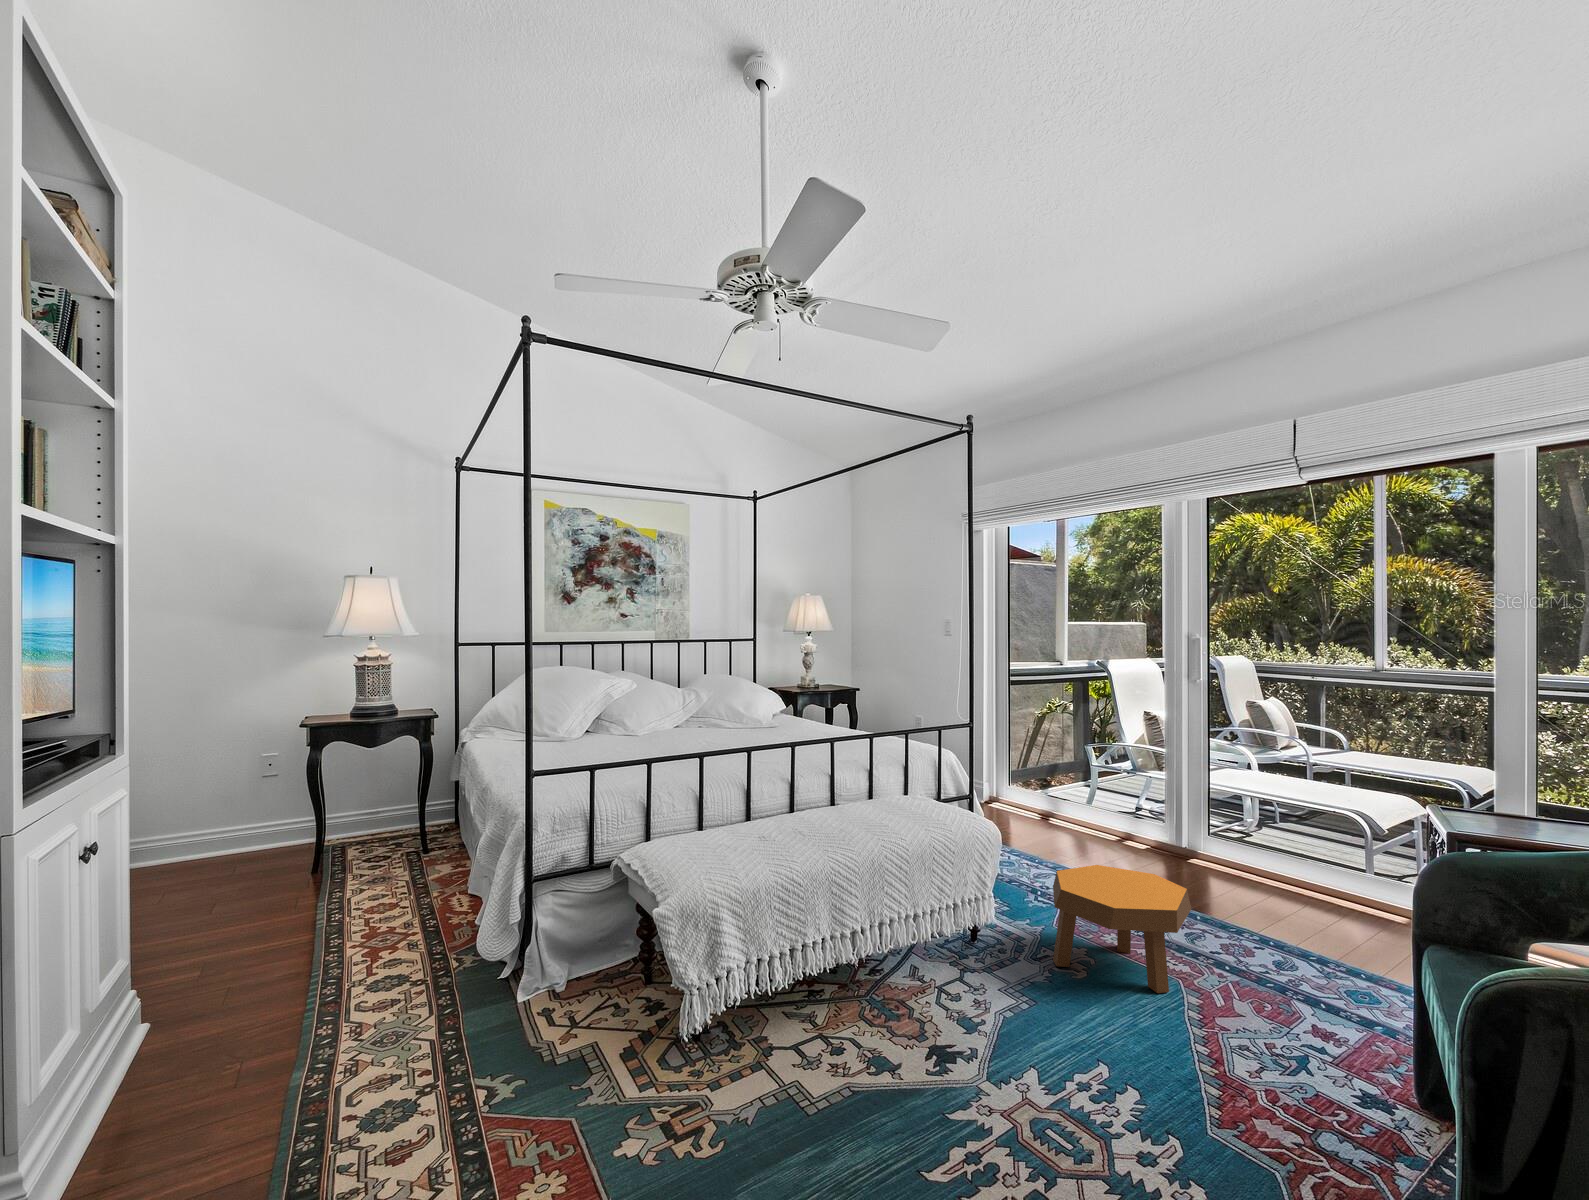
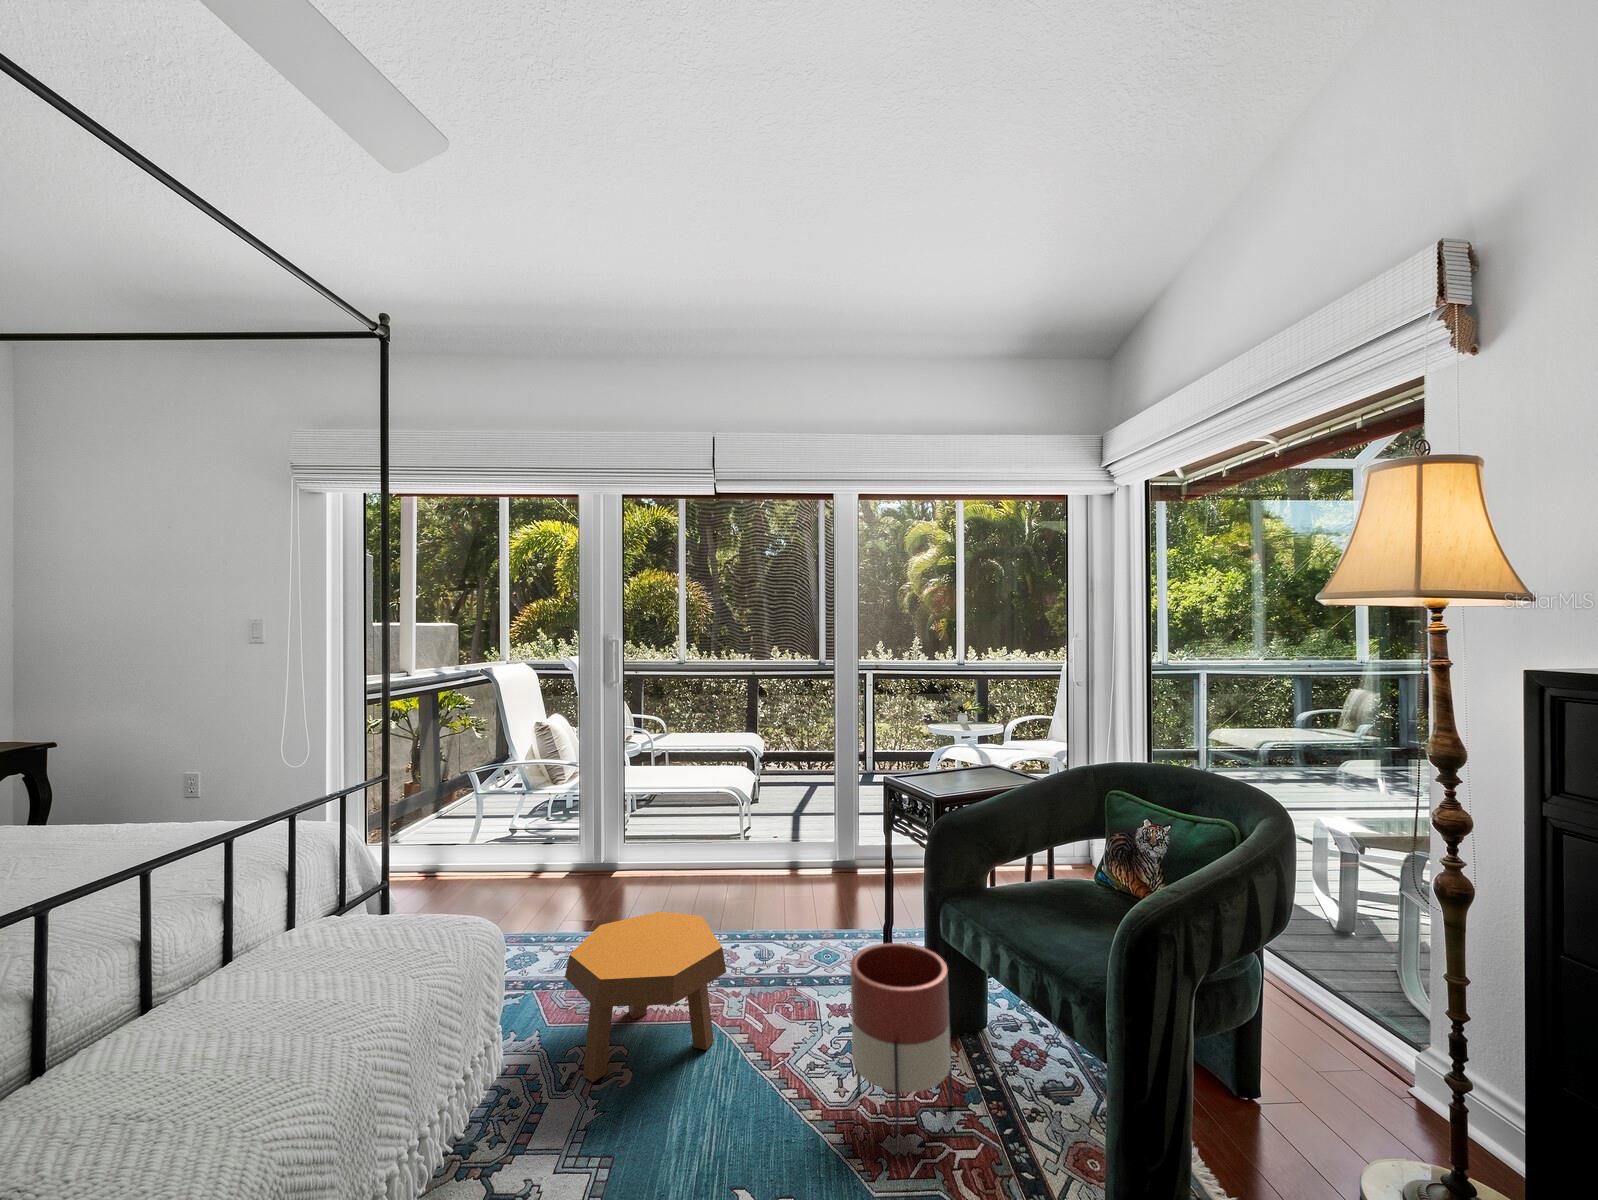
planter: none [1240,946,1371,1149] -> present [851,943,953,1159]

